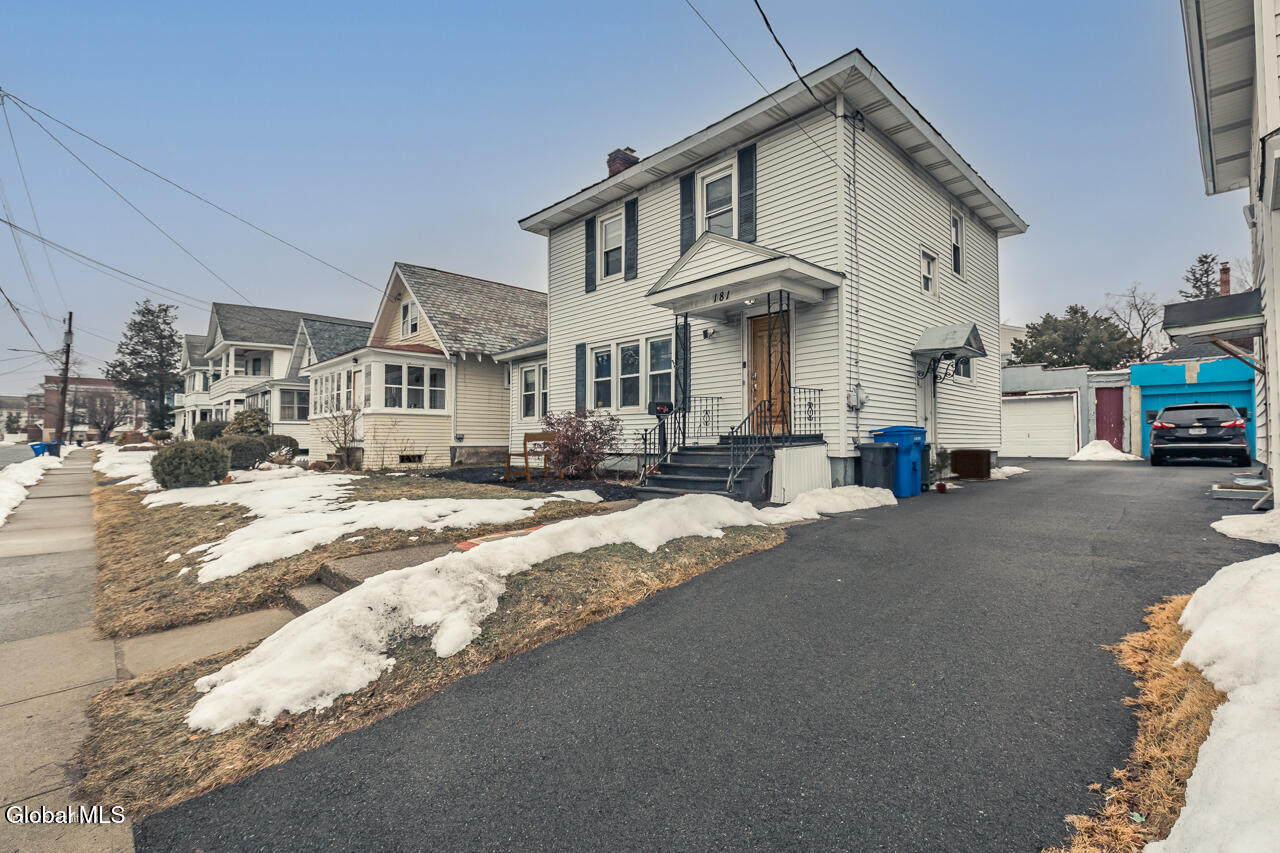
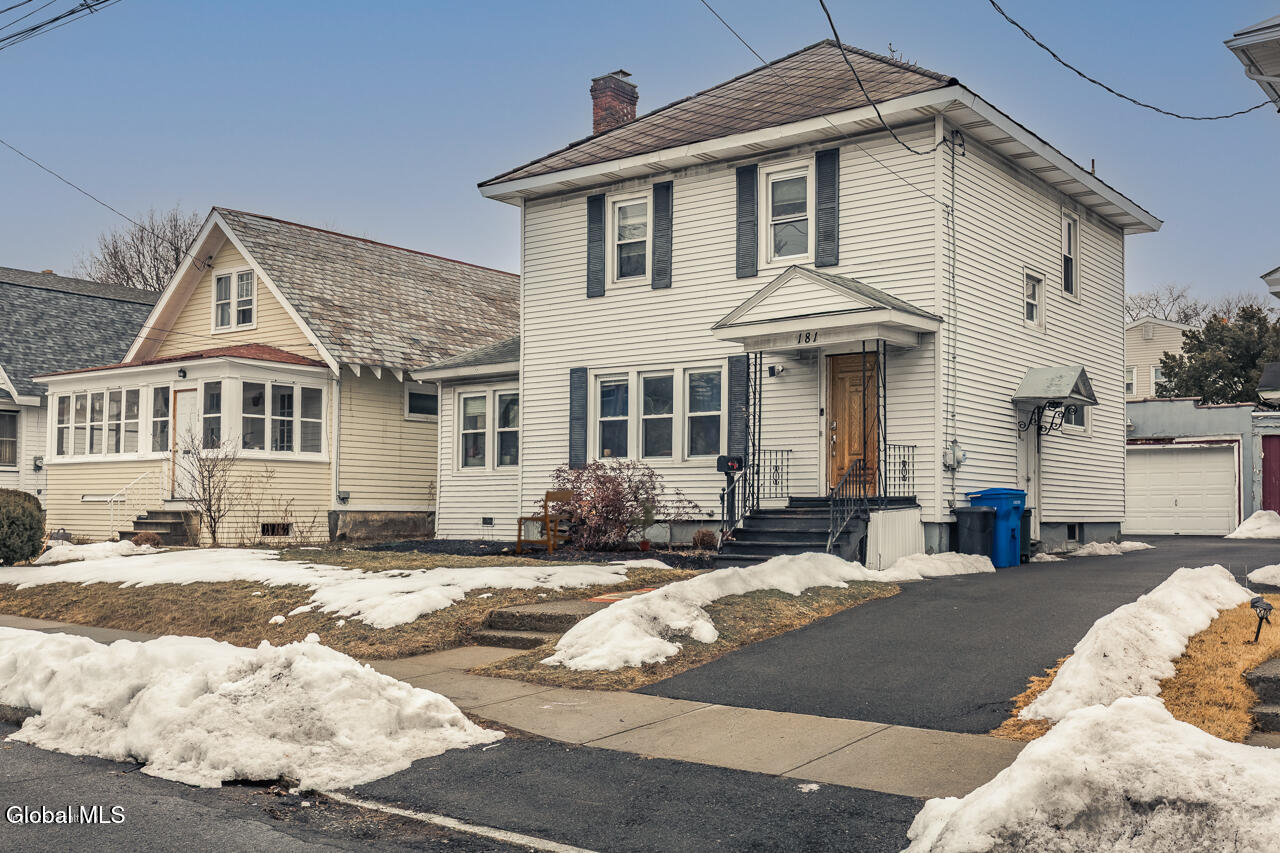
potted tree: present [925,445,952,493] -> present [630,500,657,551]
wooden crate: present [950,449,991,480] -> none [1059,516,1107,555]

